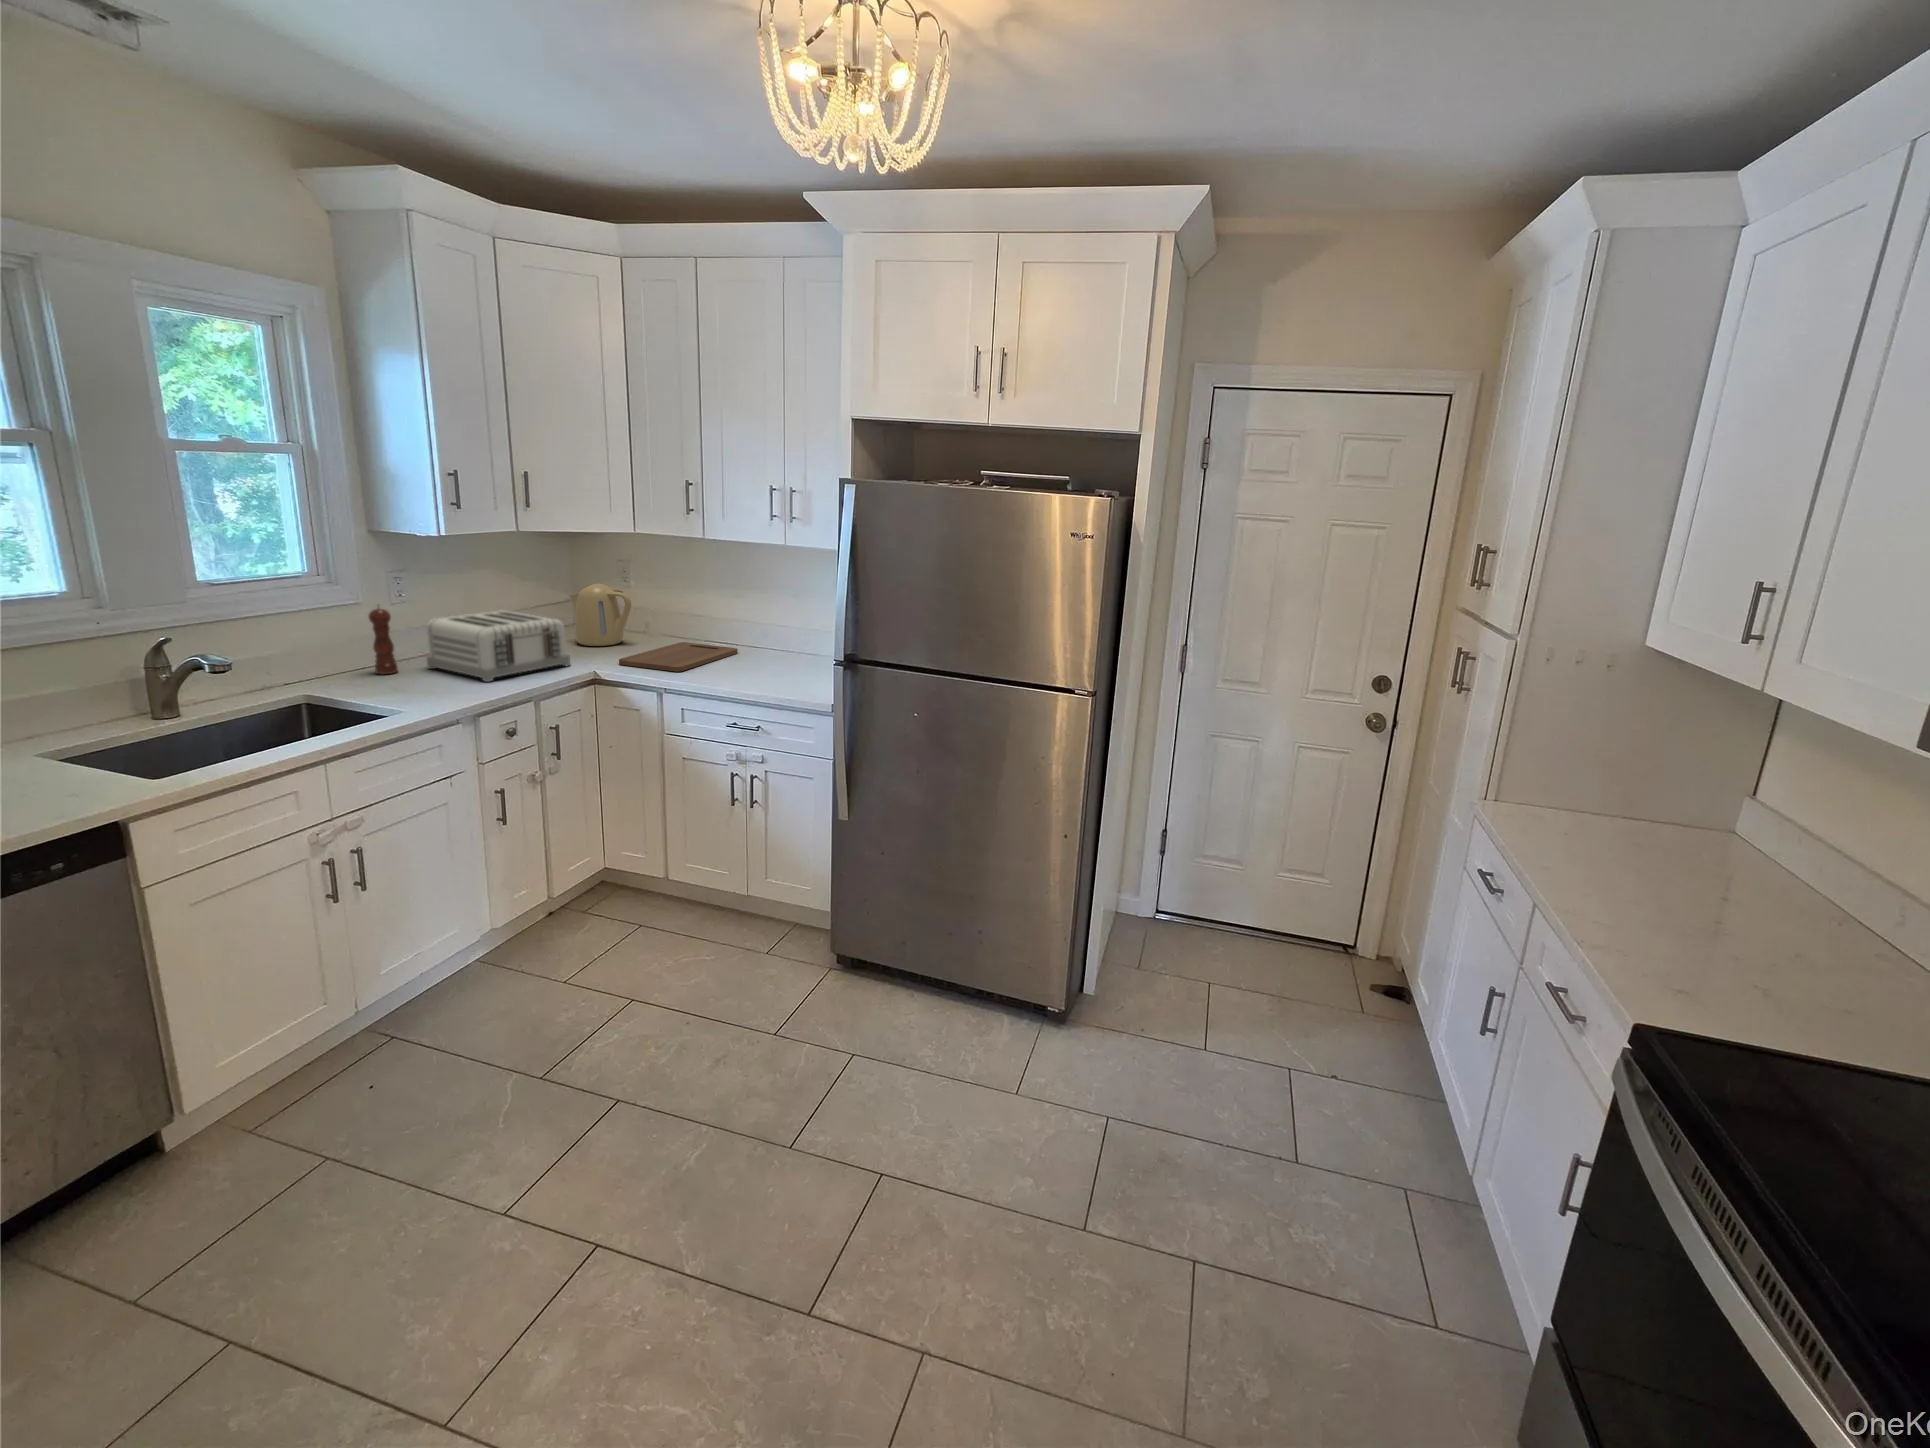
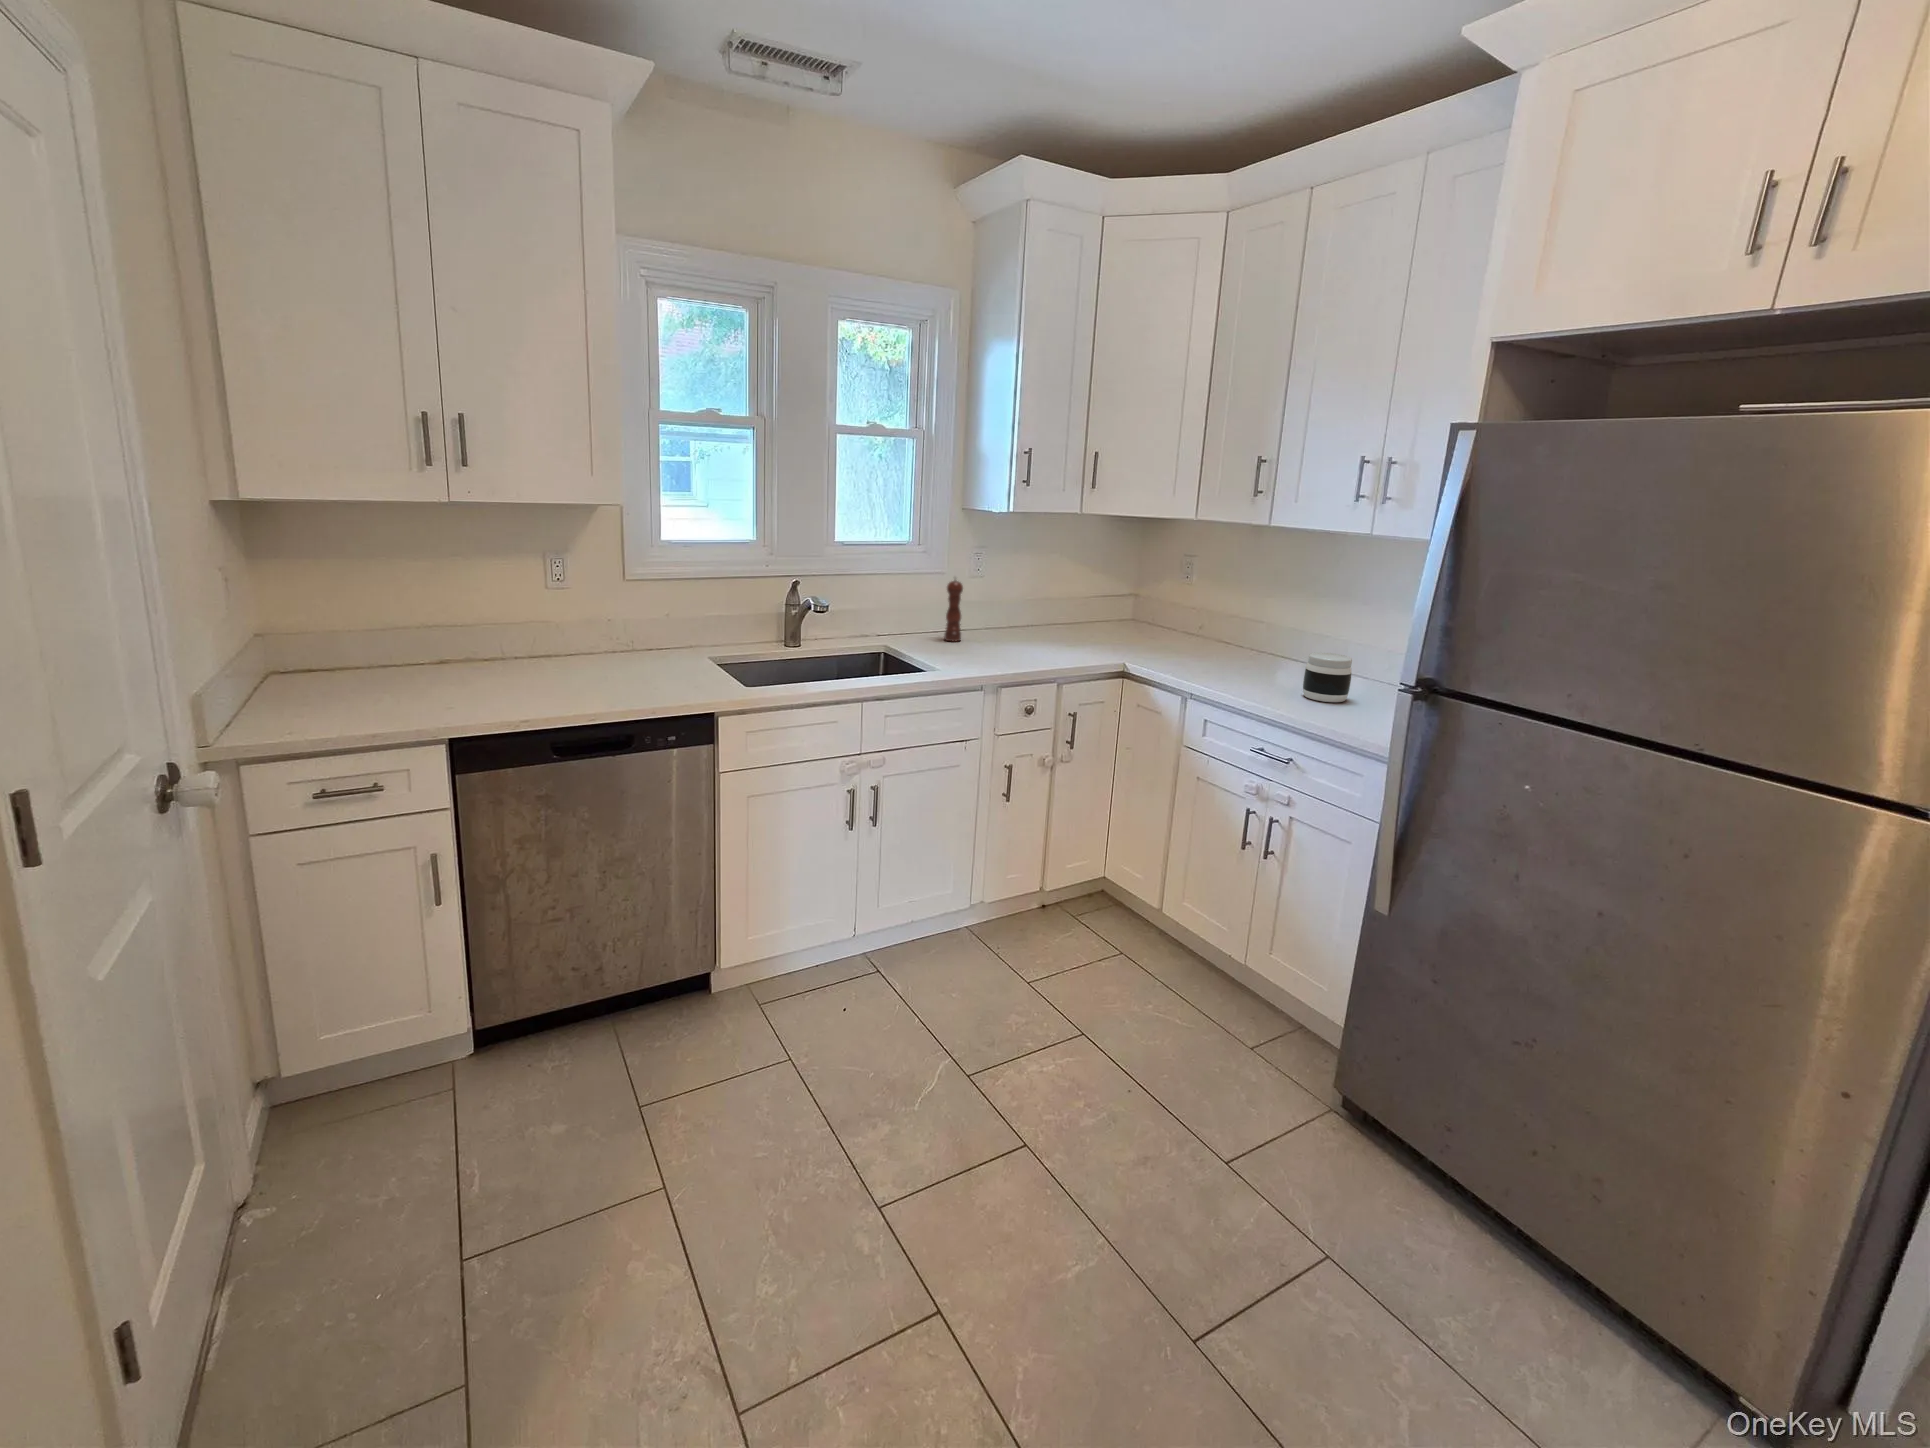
kettle: present [570,583,631,646] -> none [1121,575,1181,642]
toaster: present [427,610,571,682] -> none [984,594,1104,659]
jar: none [756,639,790,678] -> present [1303,652,1352,702]
cutting board: present [619,642,738,672] -> none [1151,648,1291,677]

